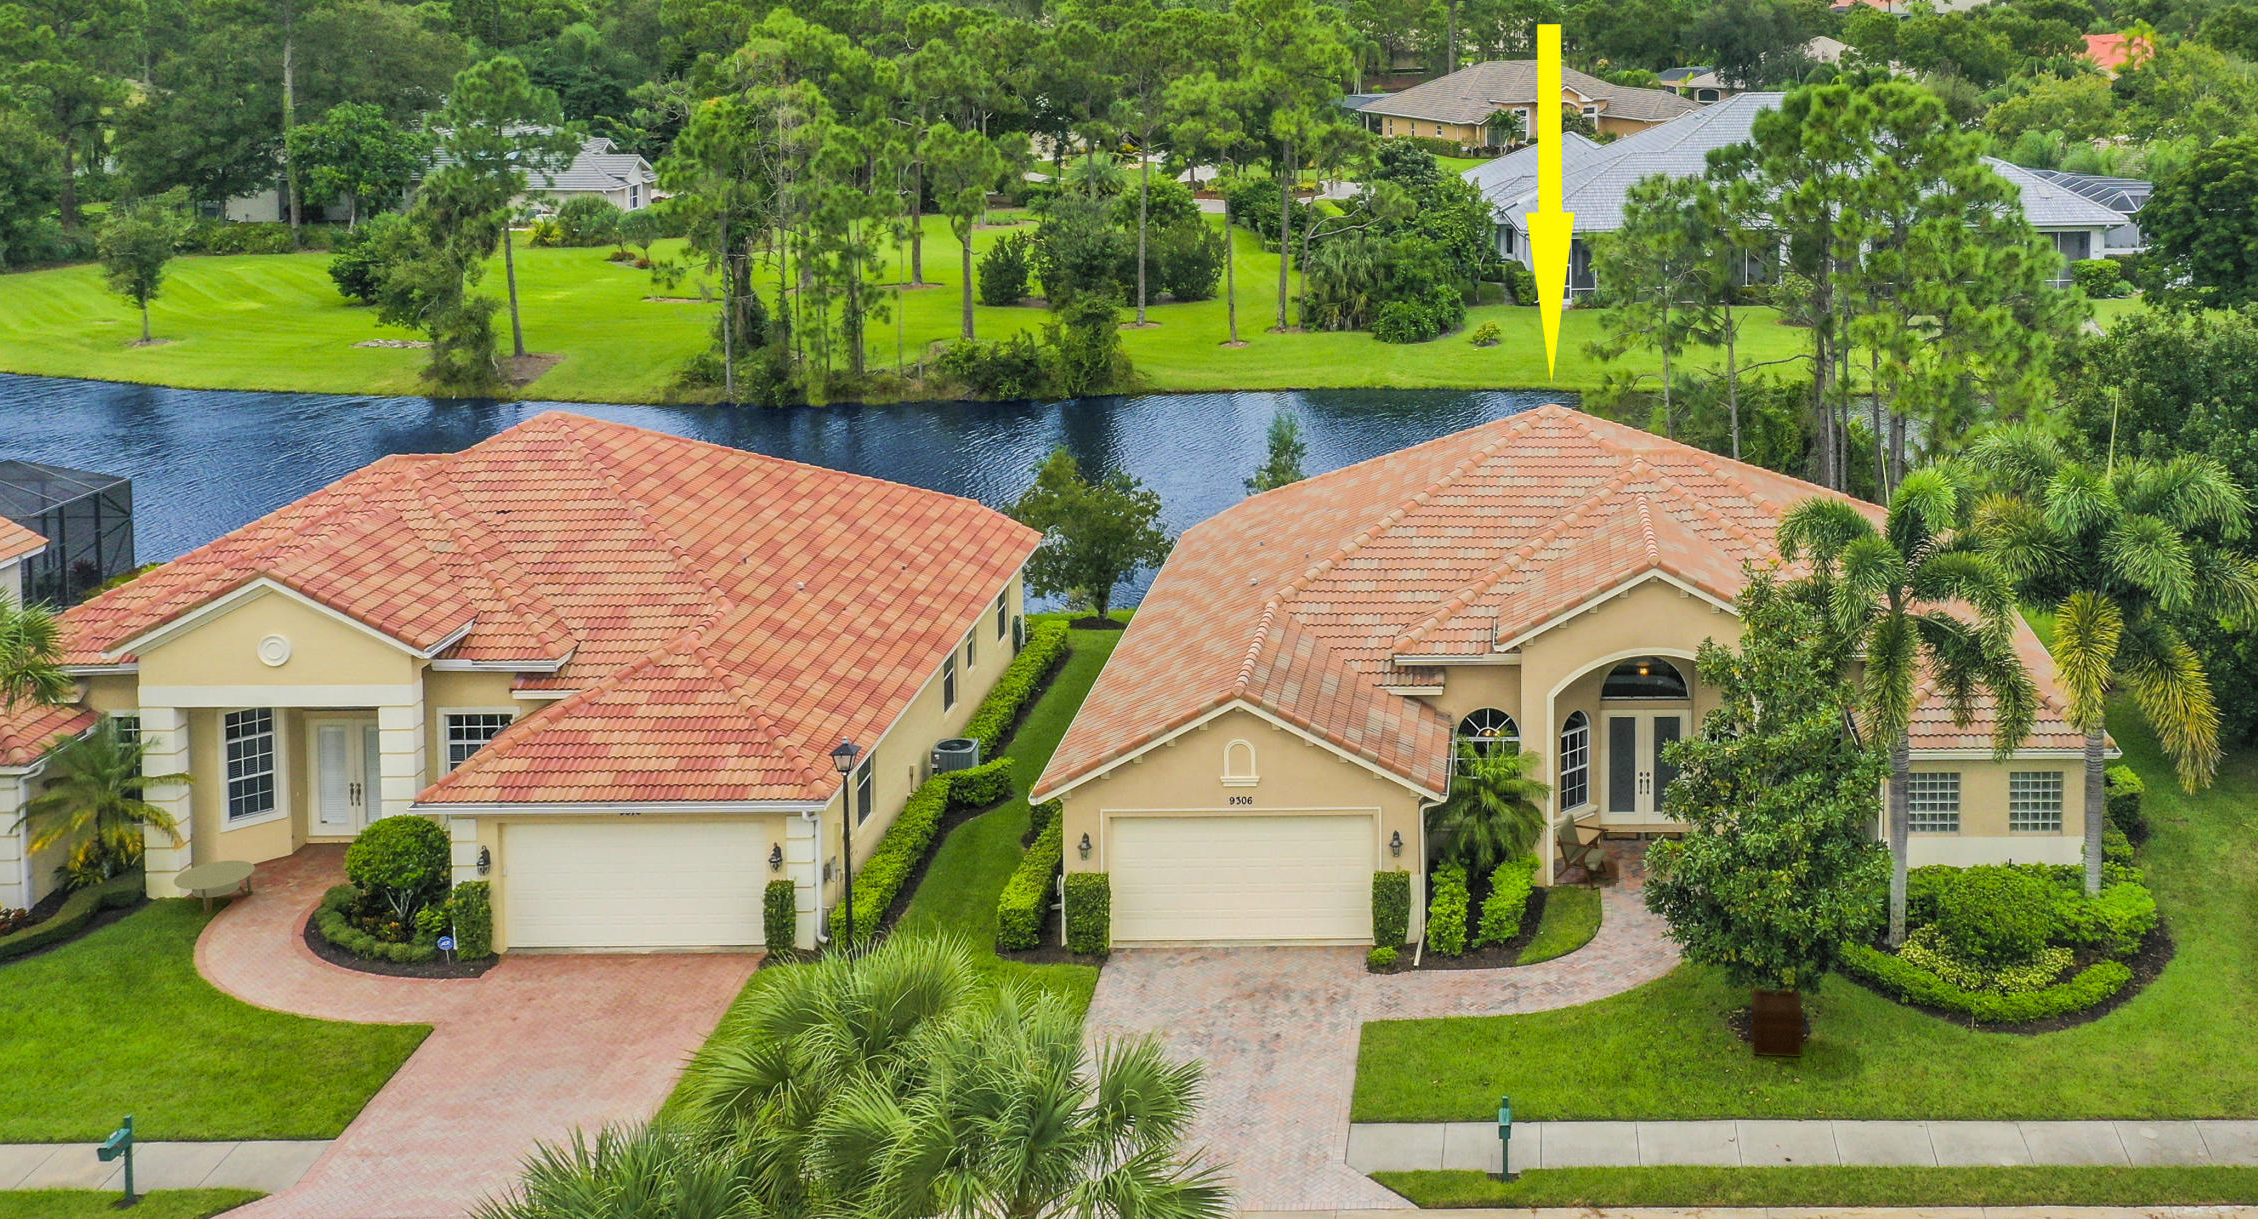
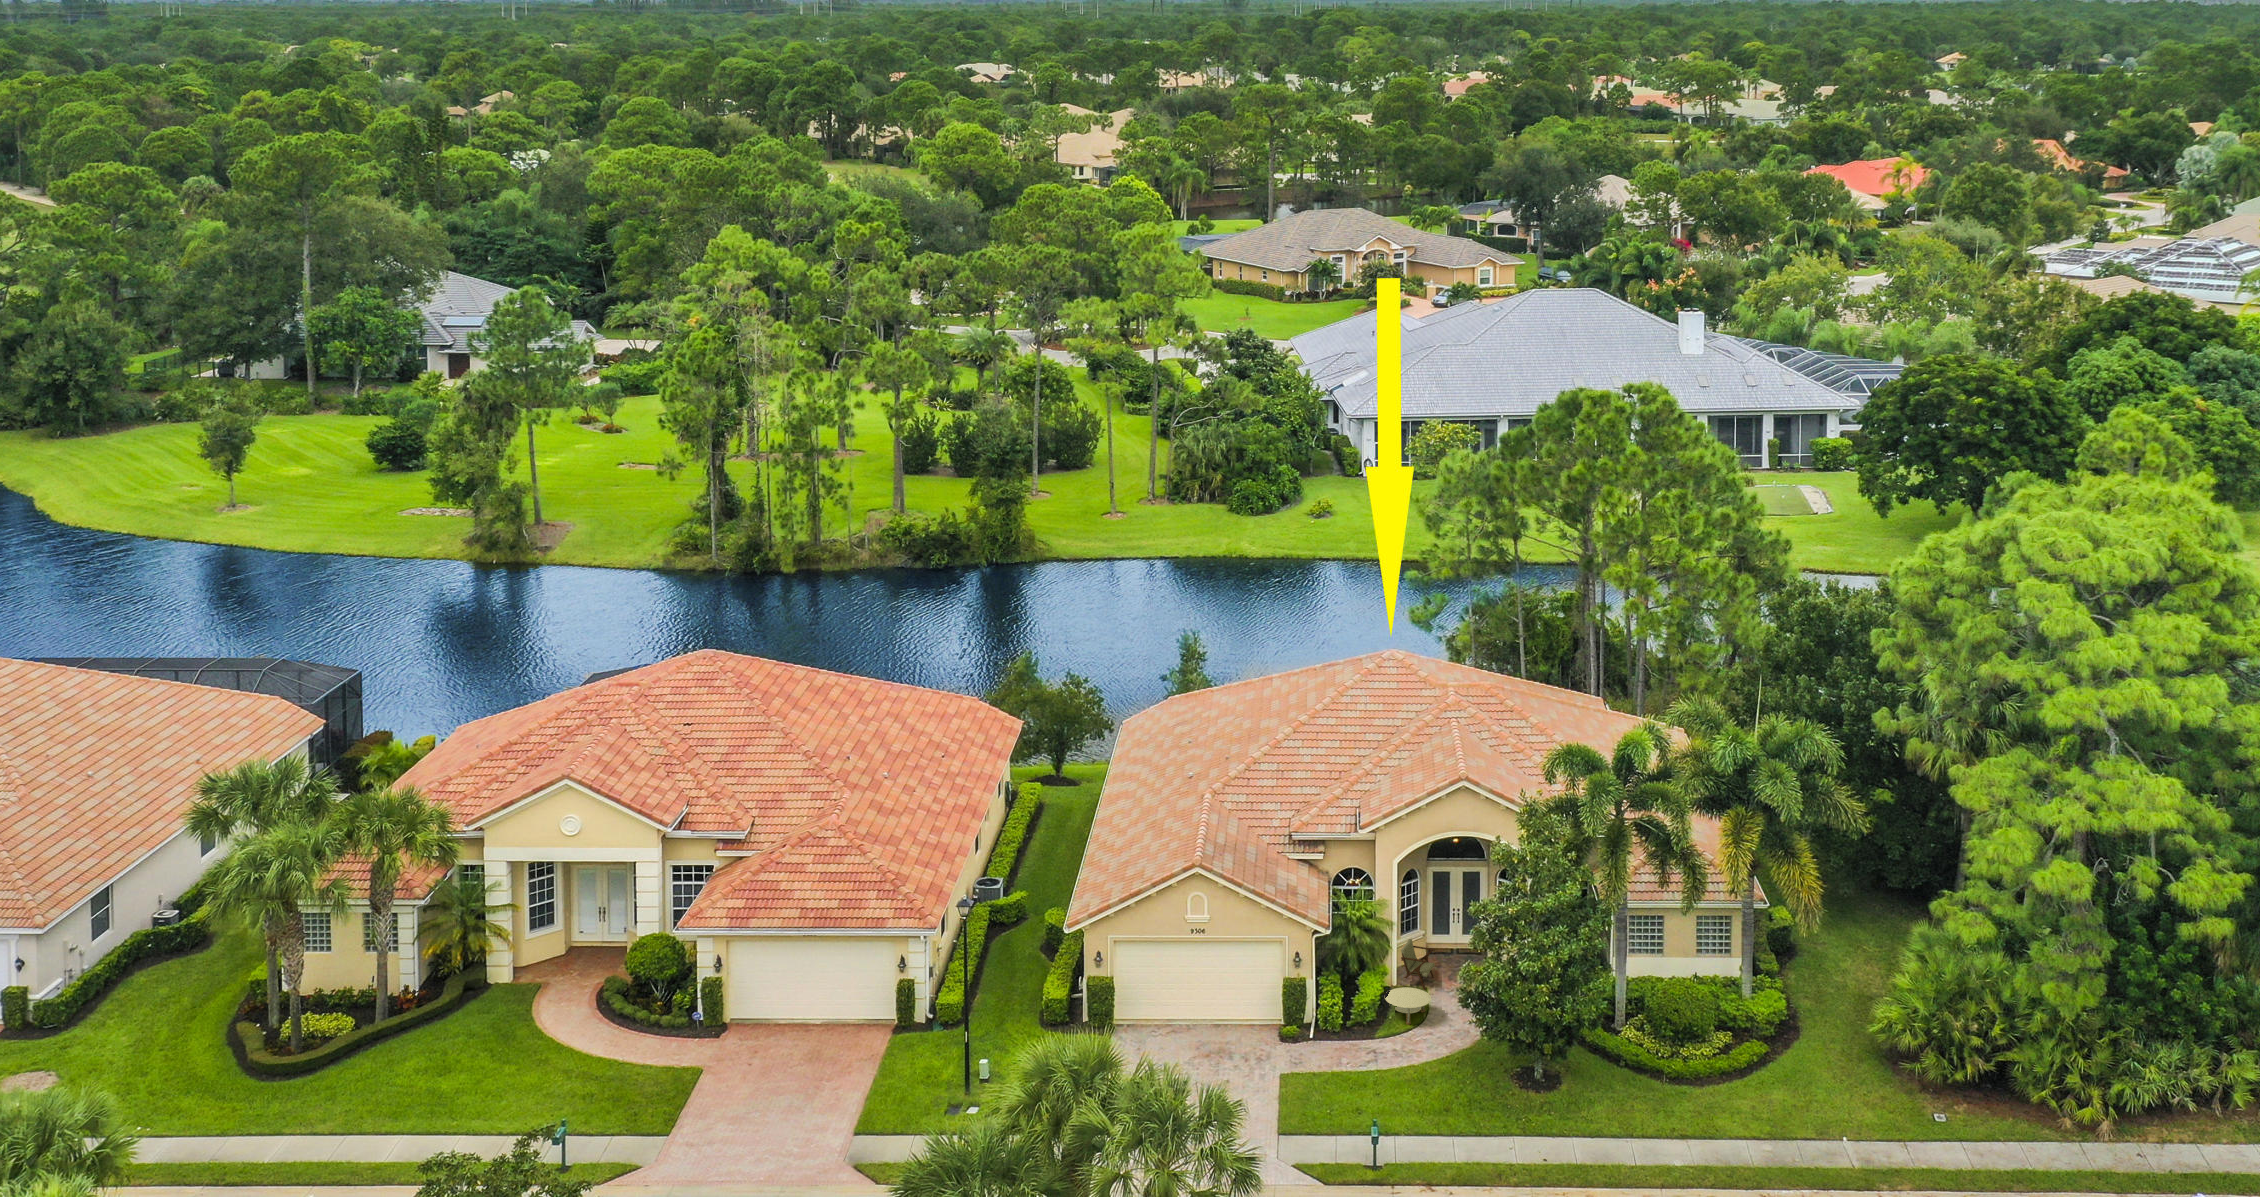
round table: present [174,861,255,915] -> present [1385,987,1431,1025]
wooden crate: present [1751,989,1803,1057] -> none [1525,1058,1557,1102]

